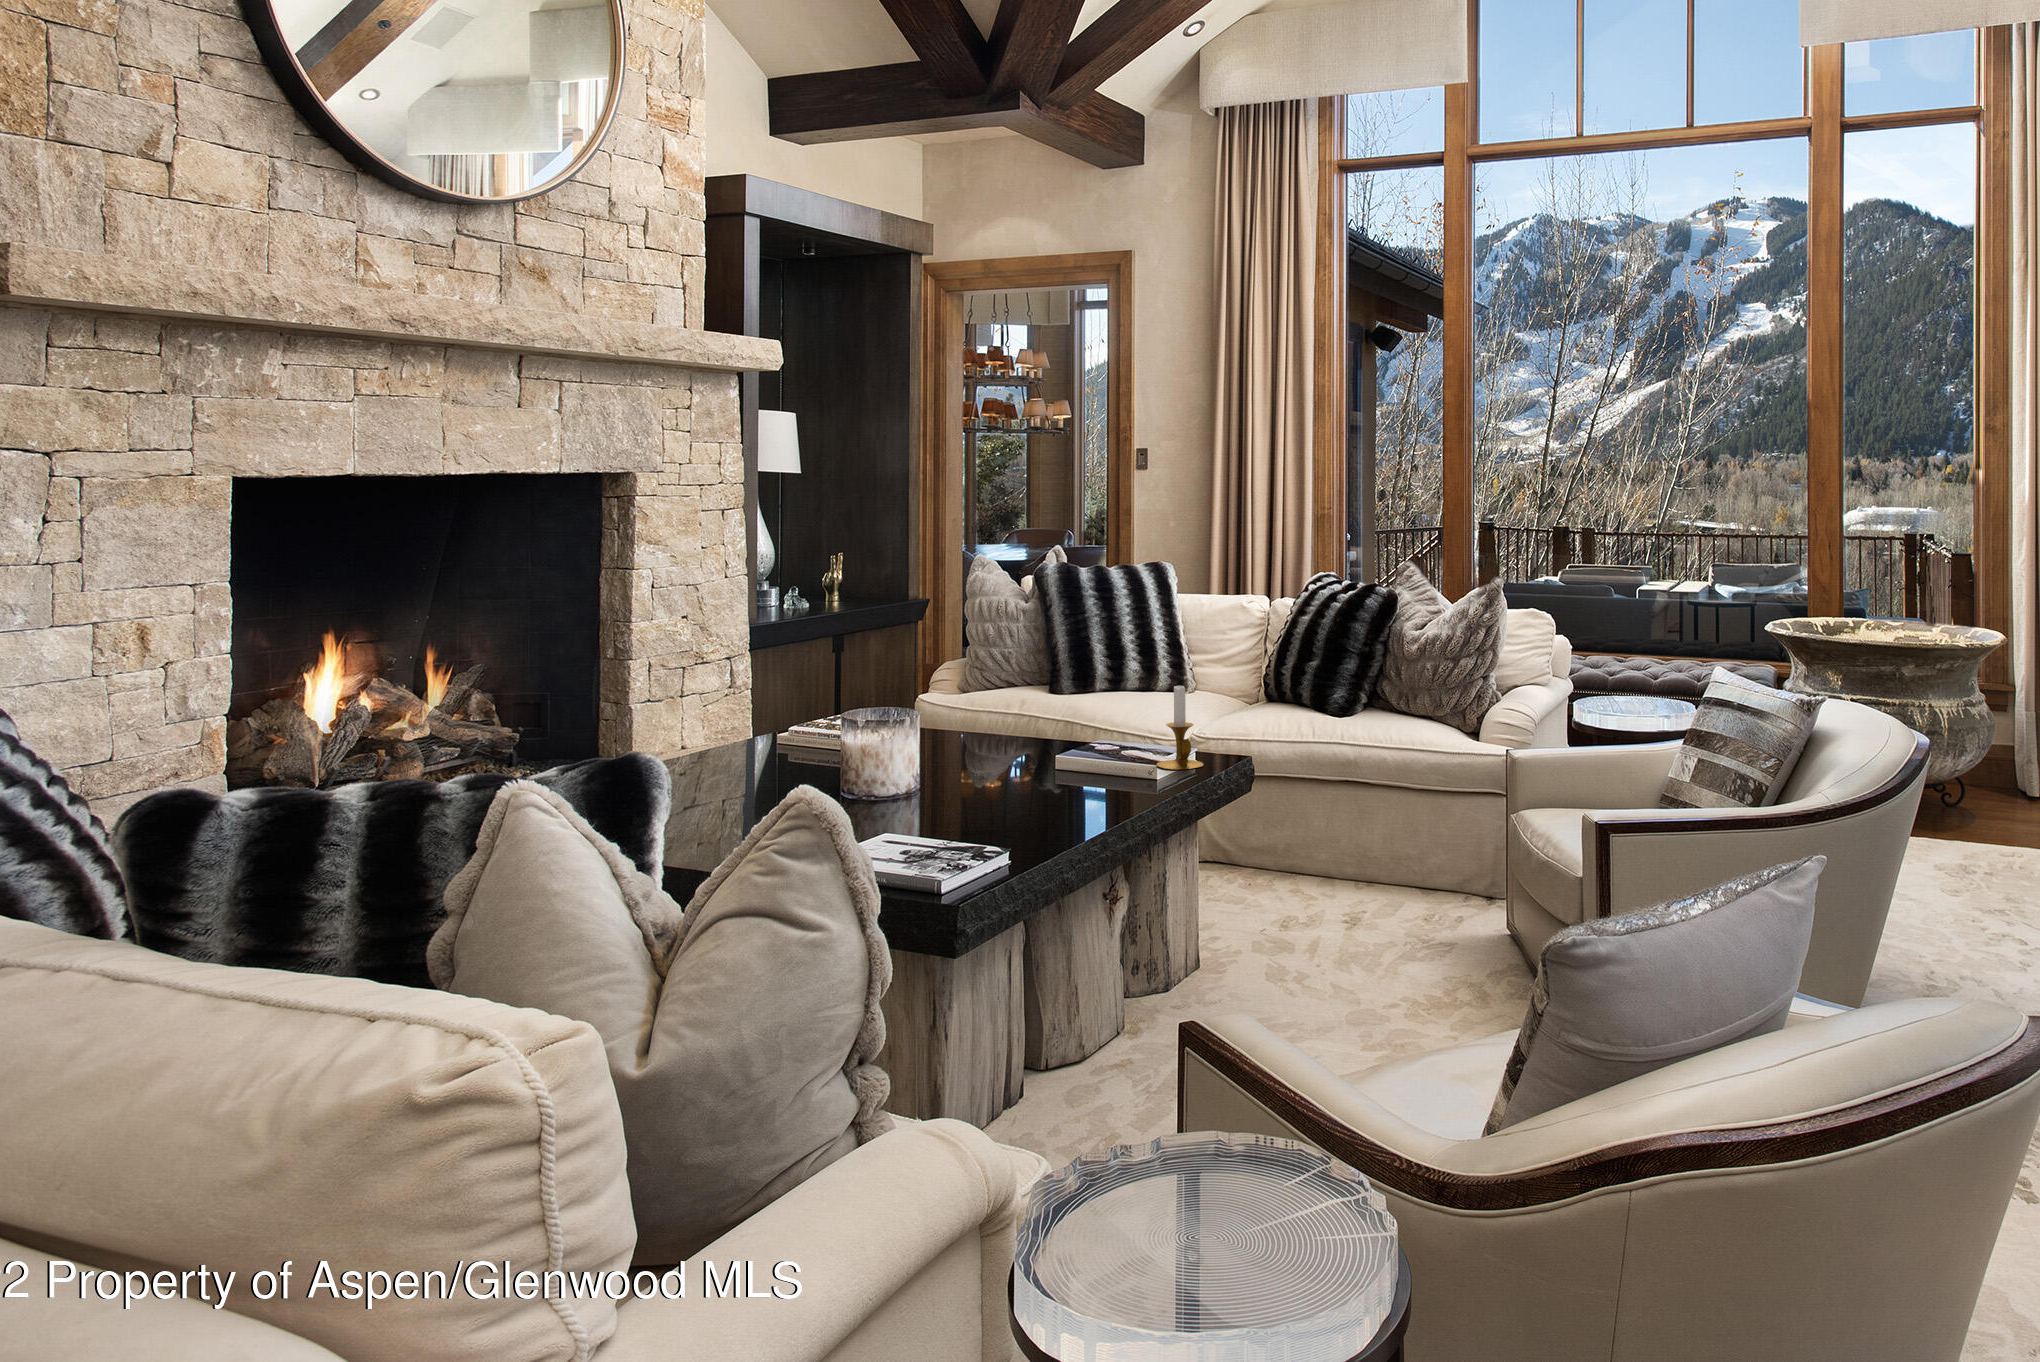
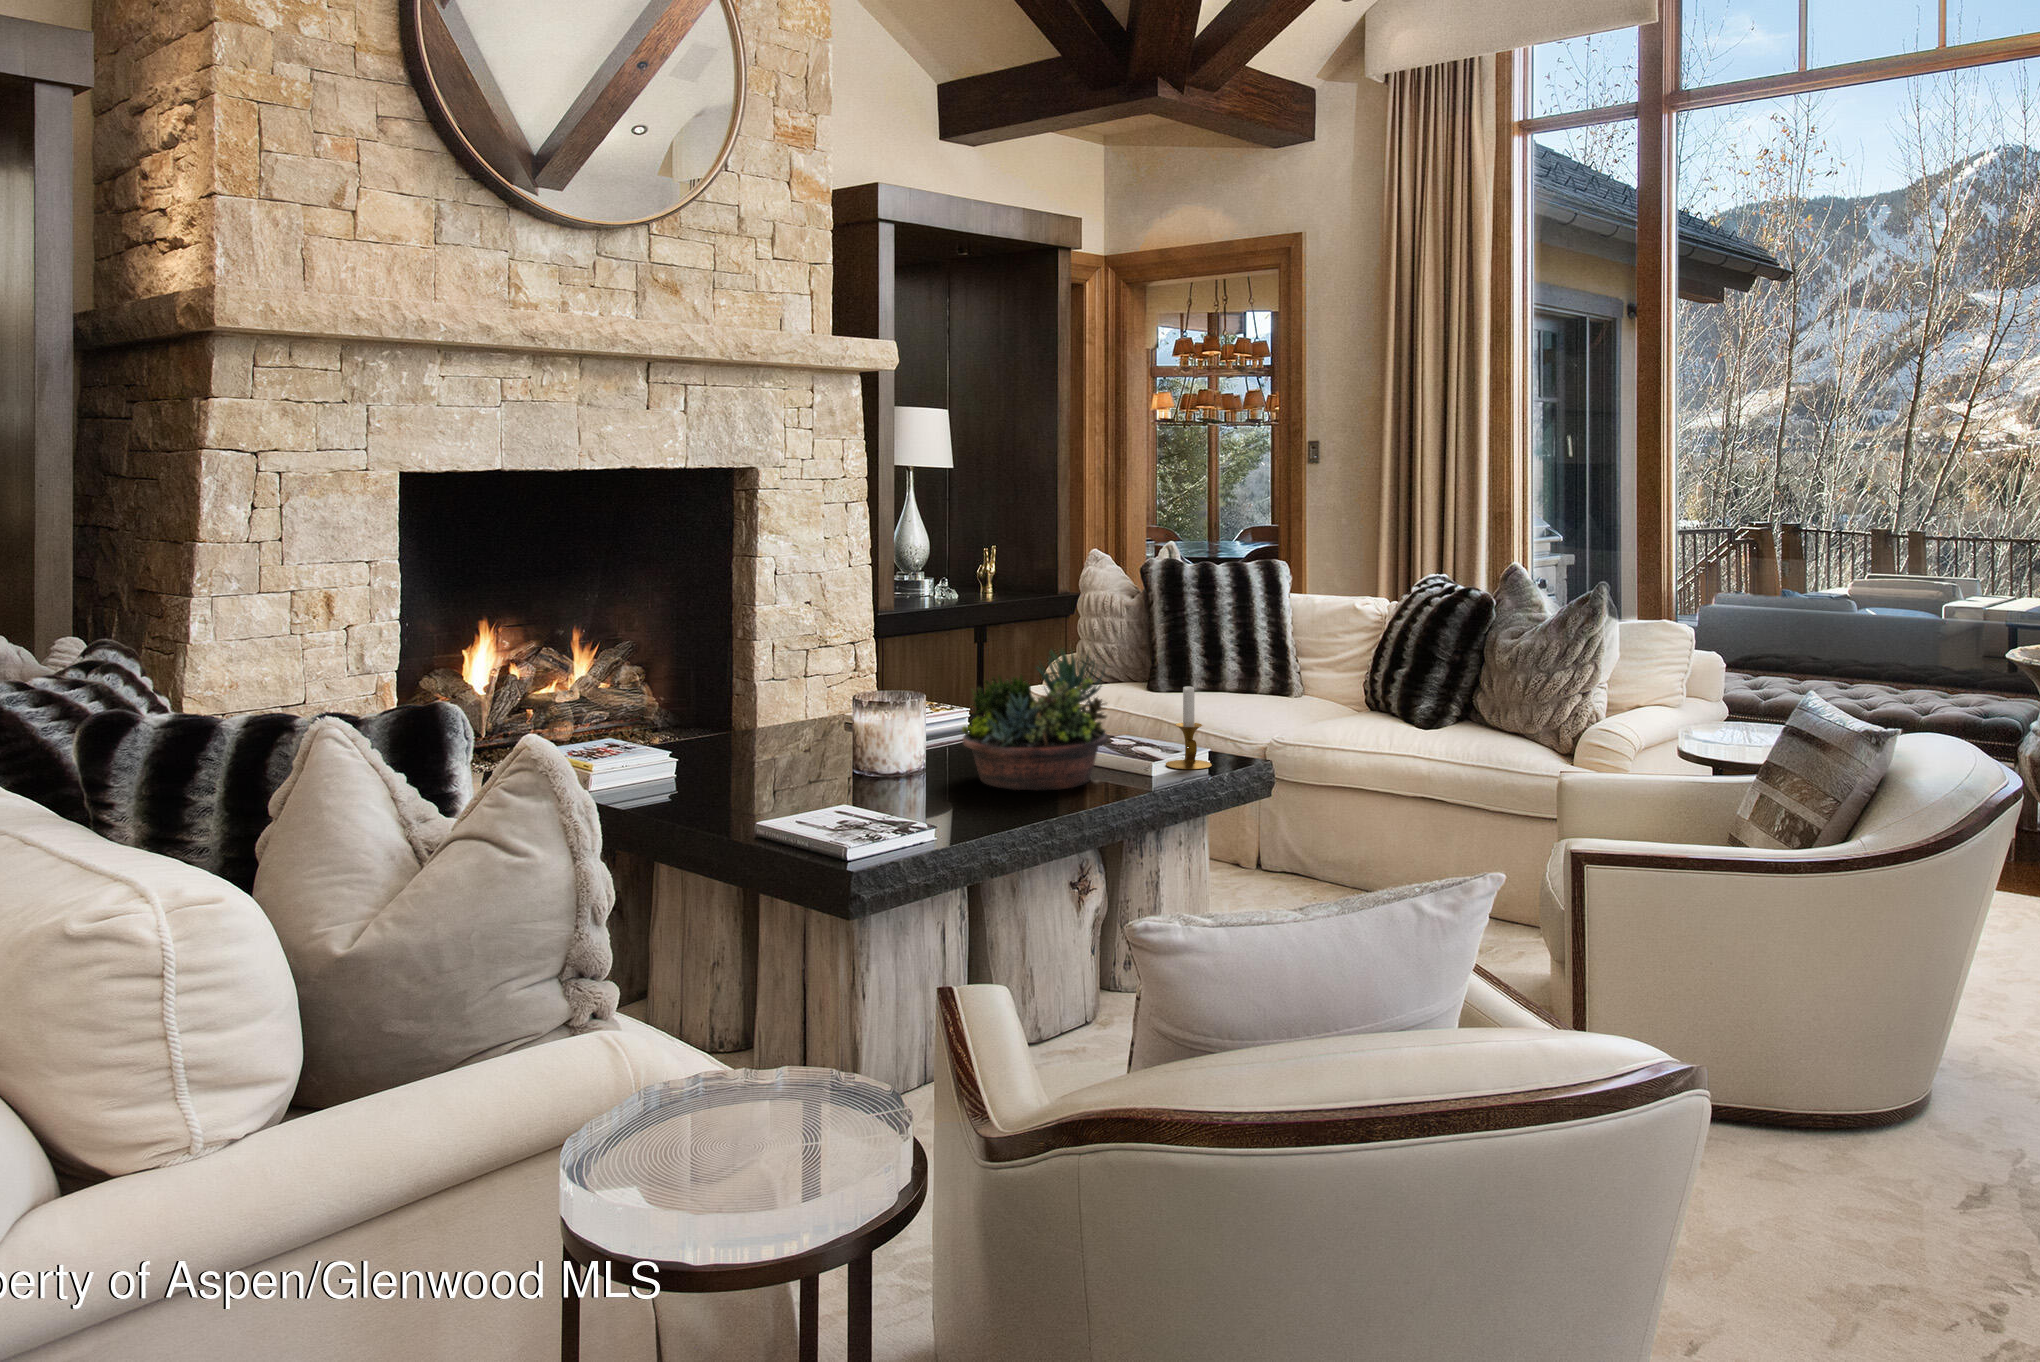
succulent planter: none [963,651,1119,803] -> present [962,649,1108,790]

